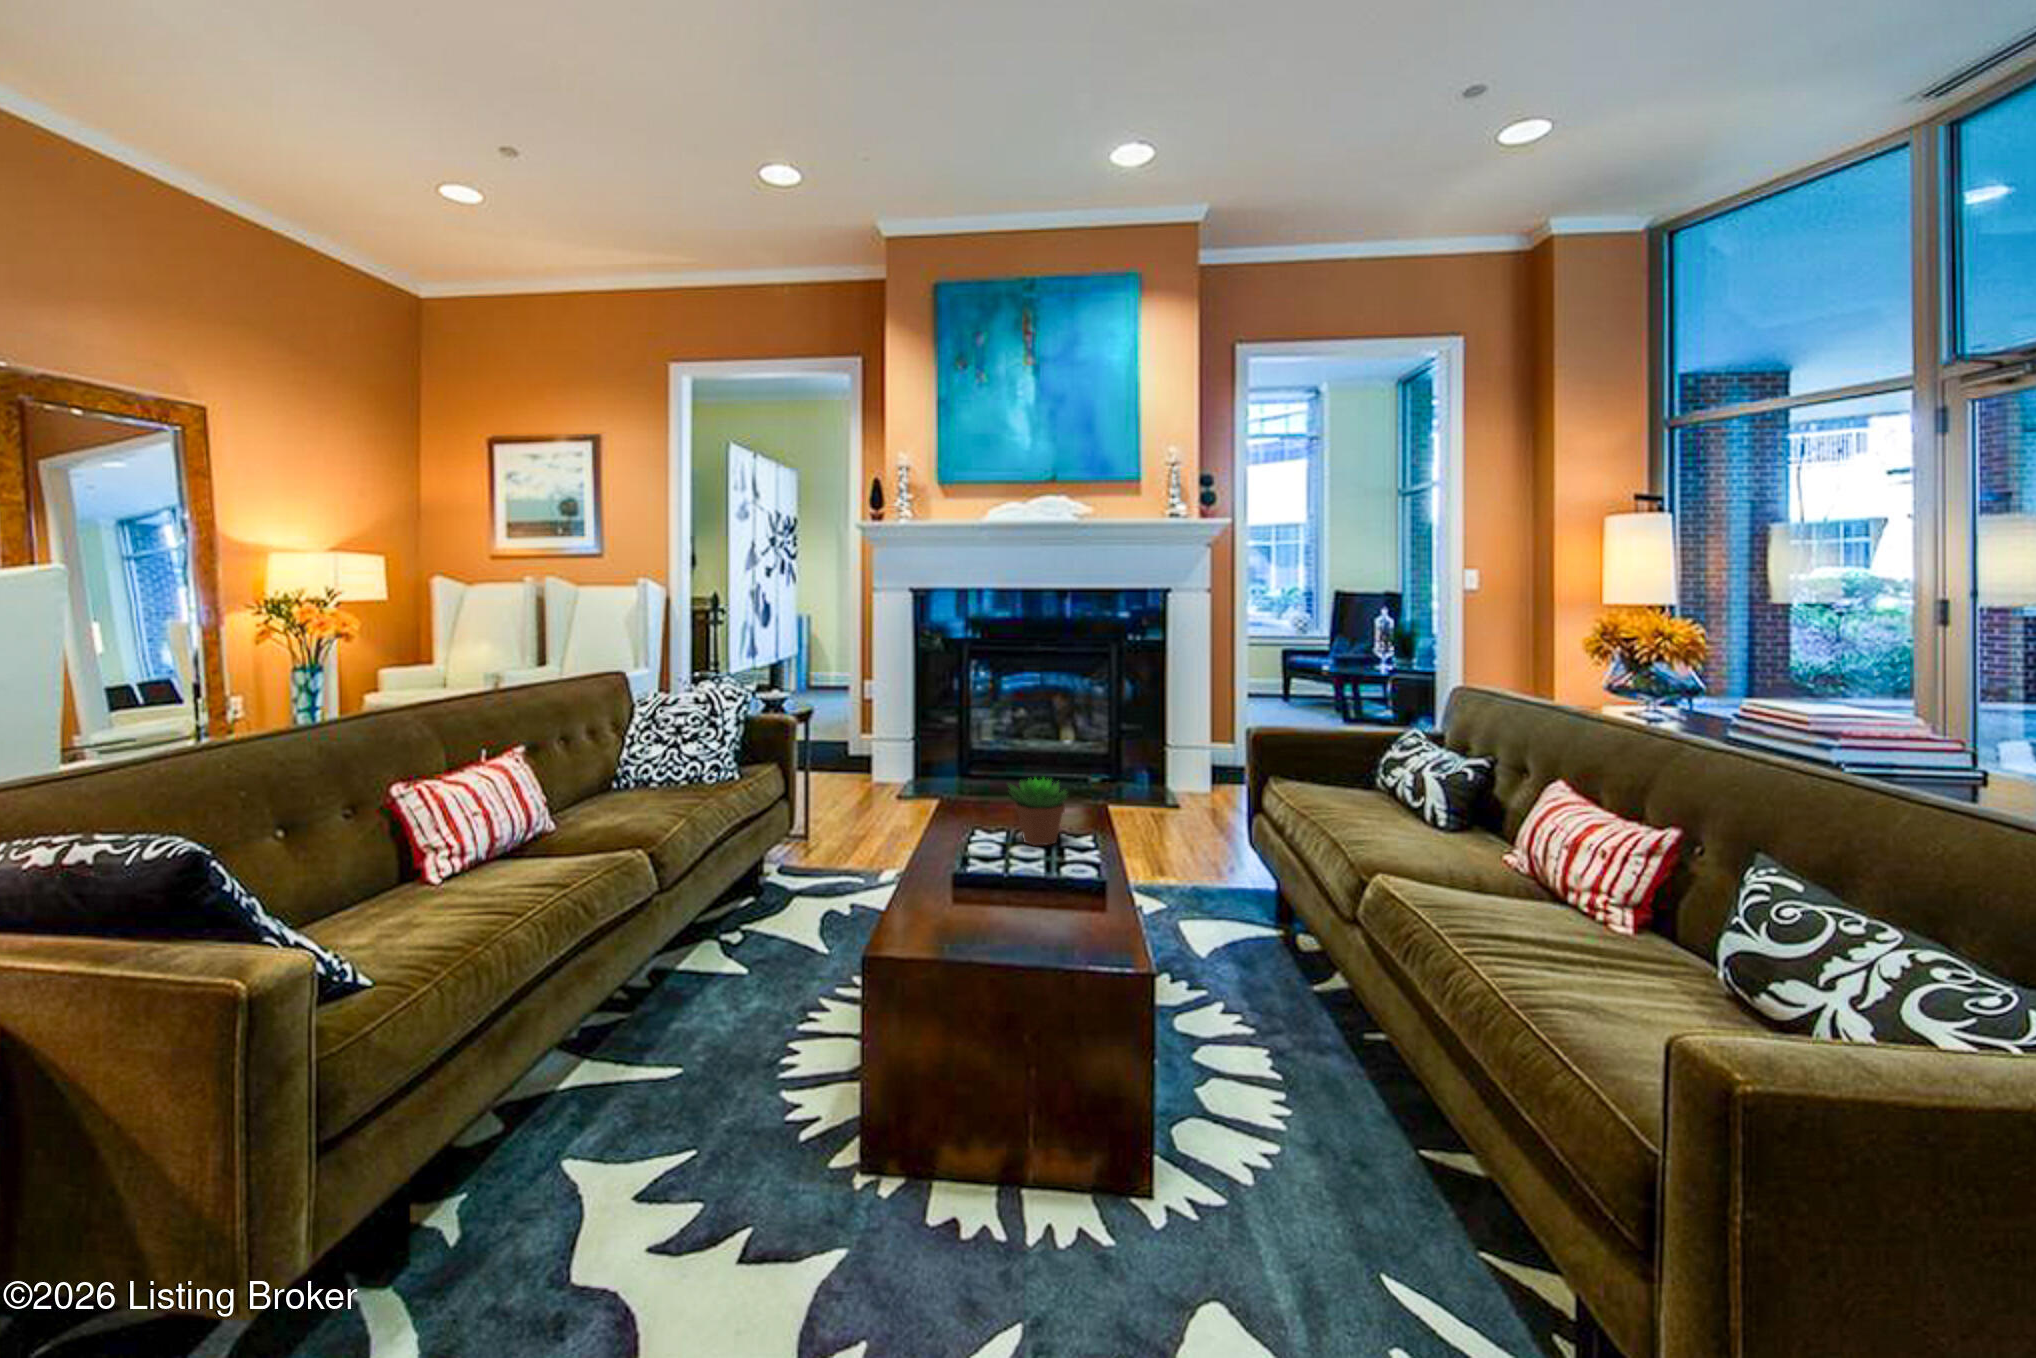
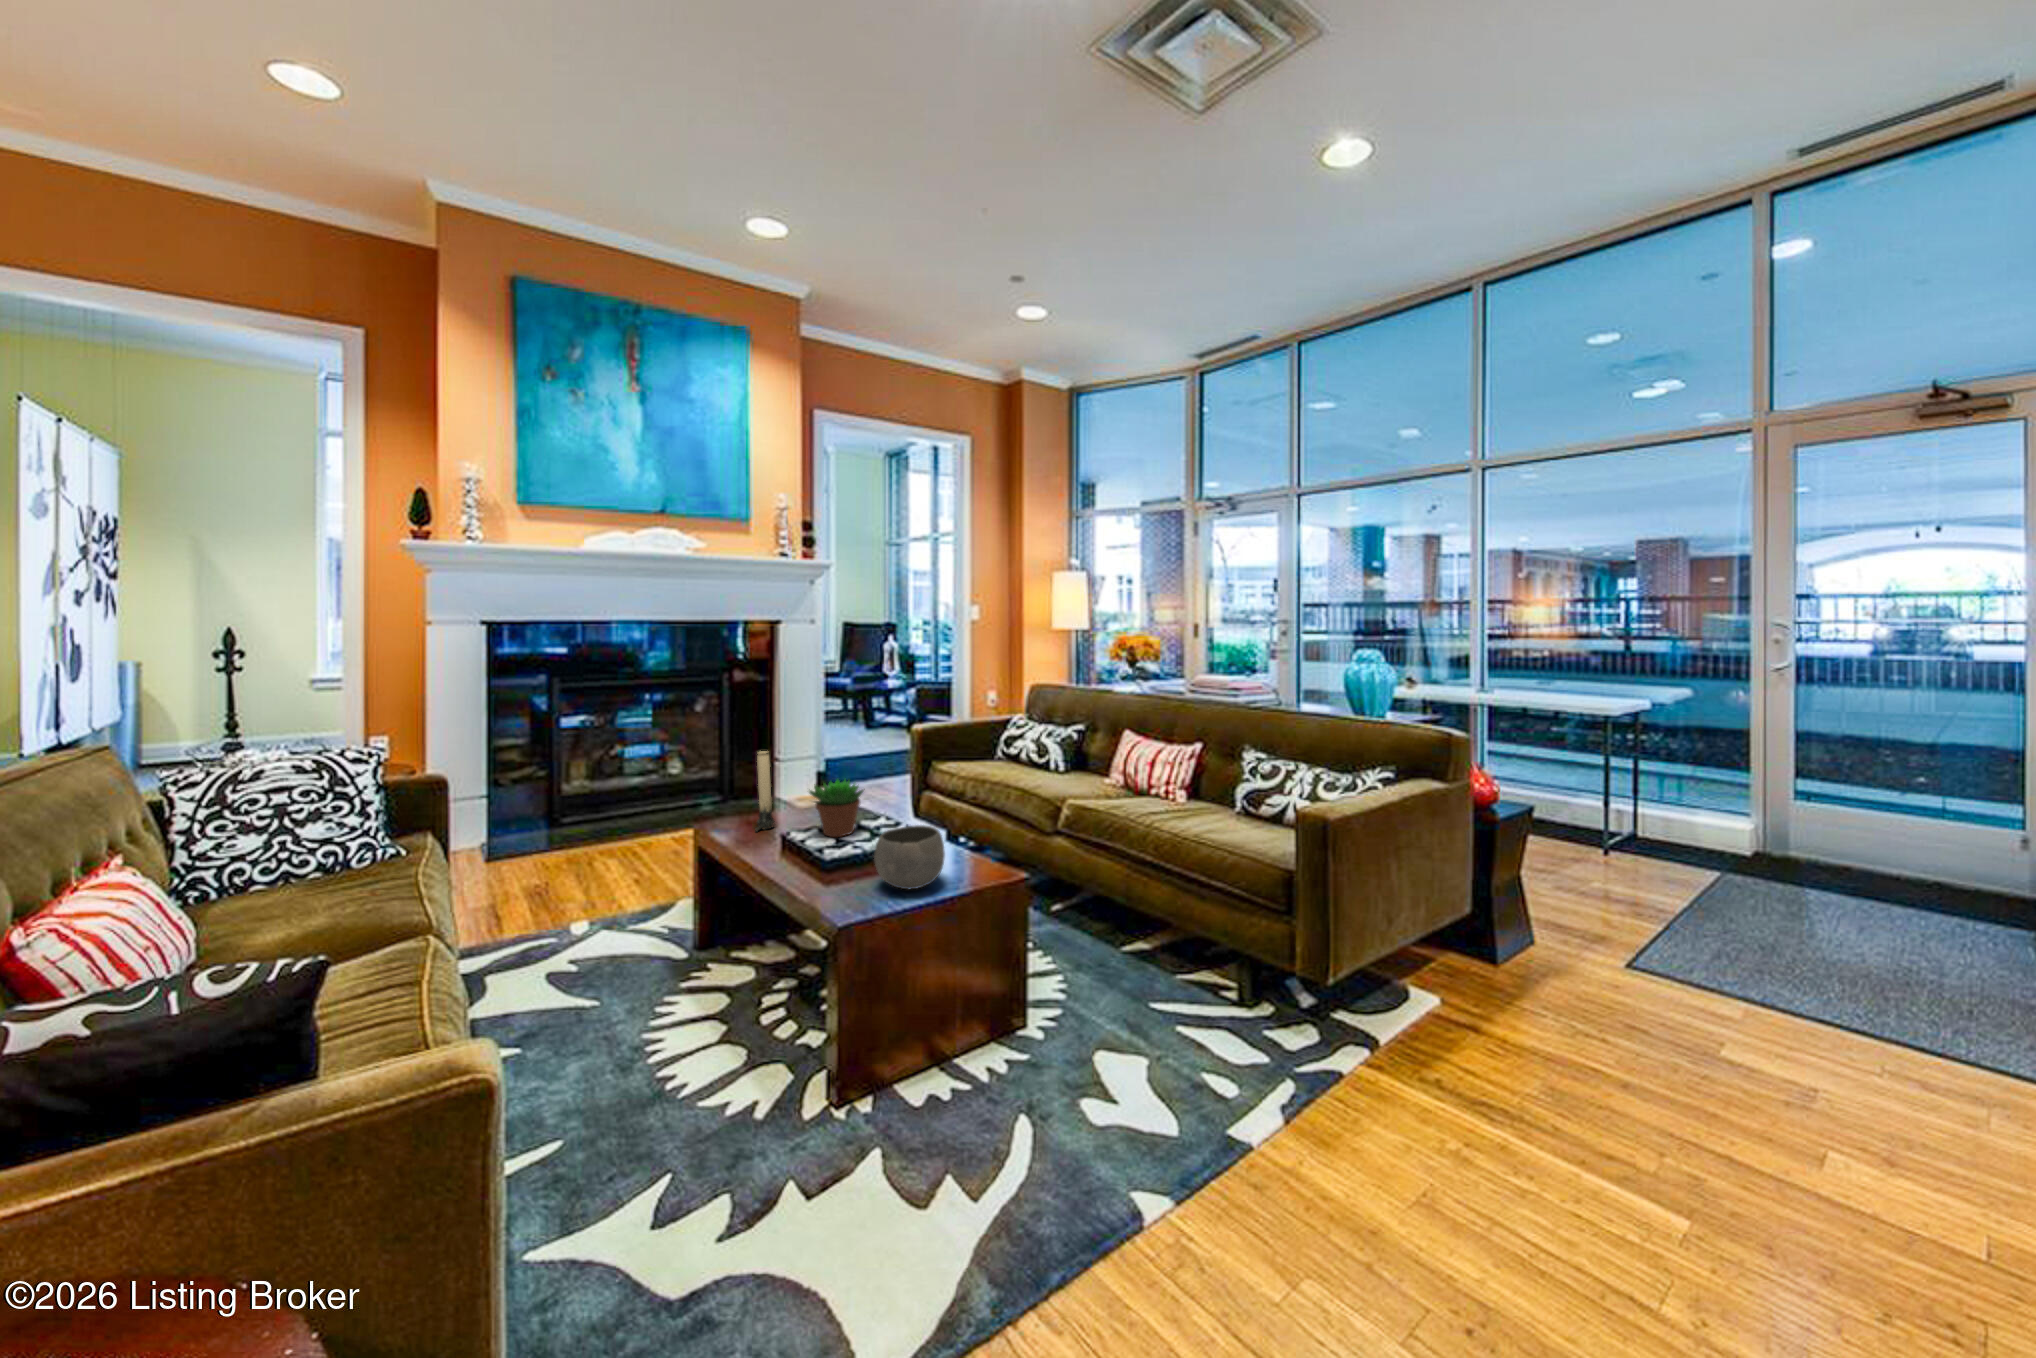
candle: none [971,733,997,821] -> present [755,751,775,832]
ceramic bowl: none [962,843,1049,923] -> present [874,825,945,889]

